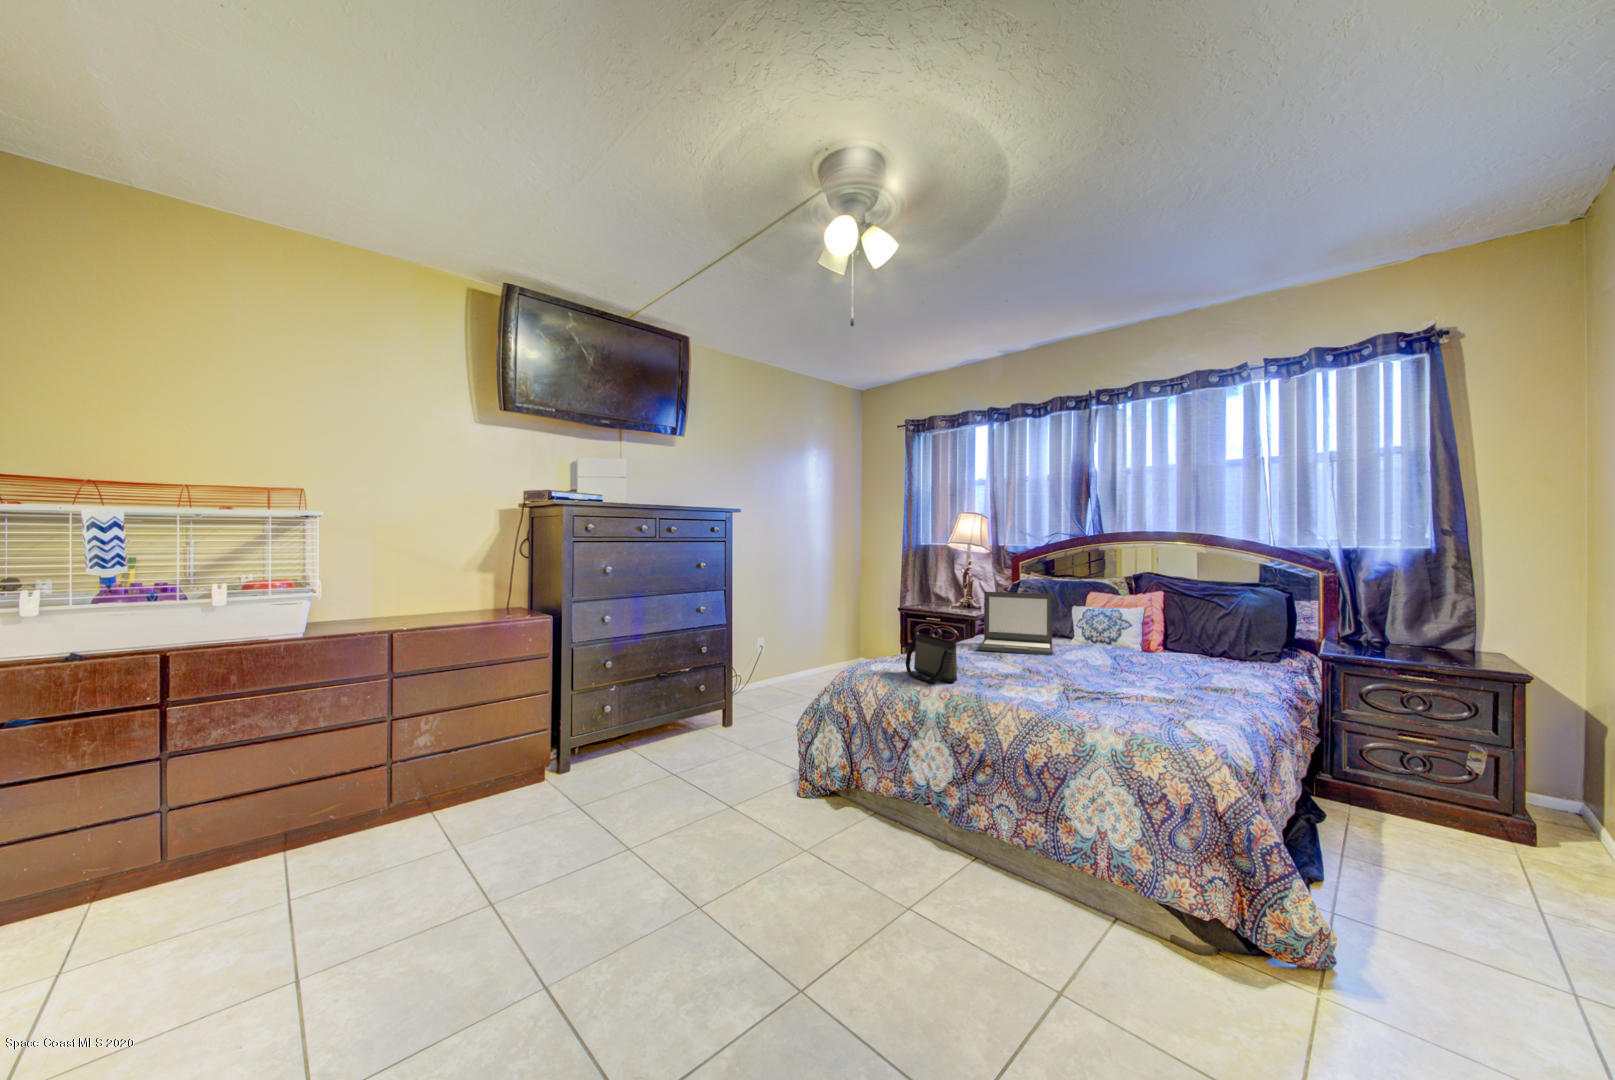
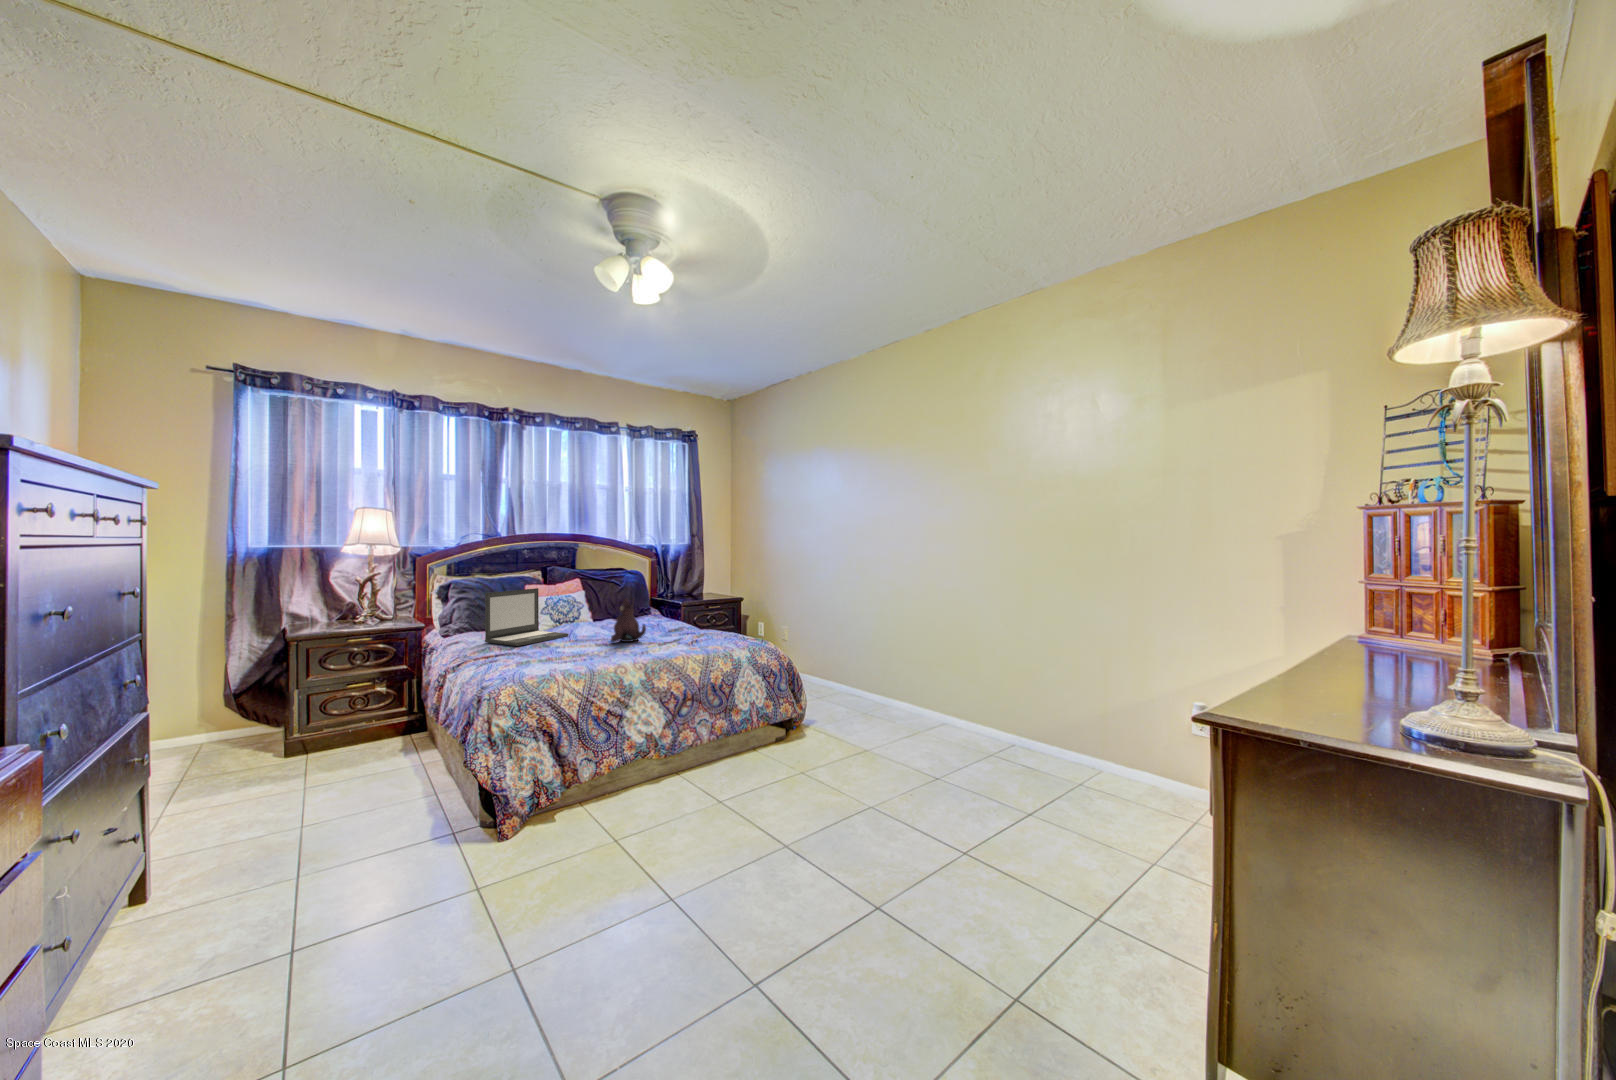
plush toy: none [1040,614,1082,676] -> present [611,598,646,642]
handbag: present [906,634,957,683] -> none [561,629,623,667]

